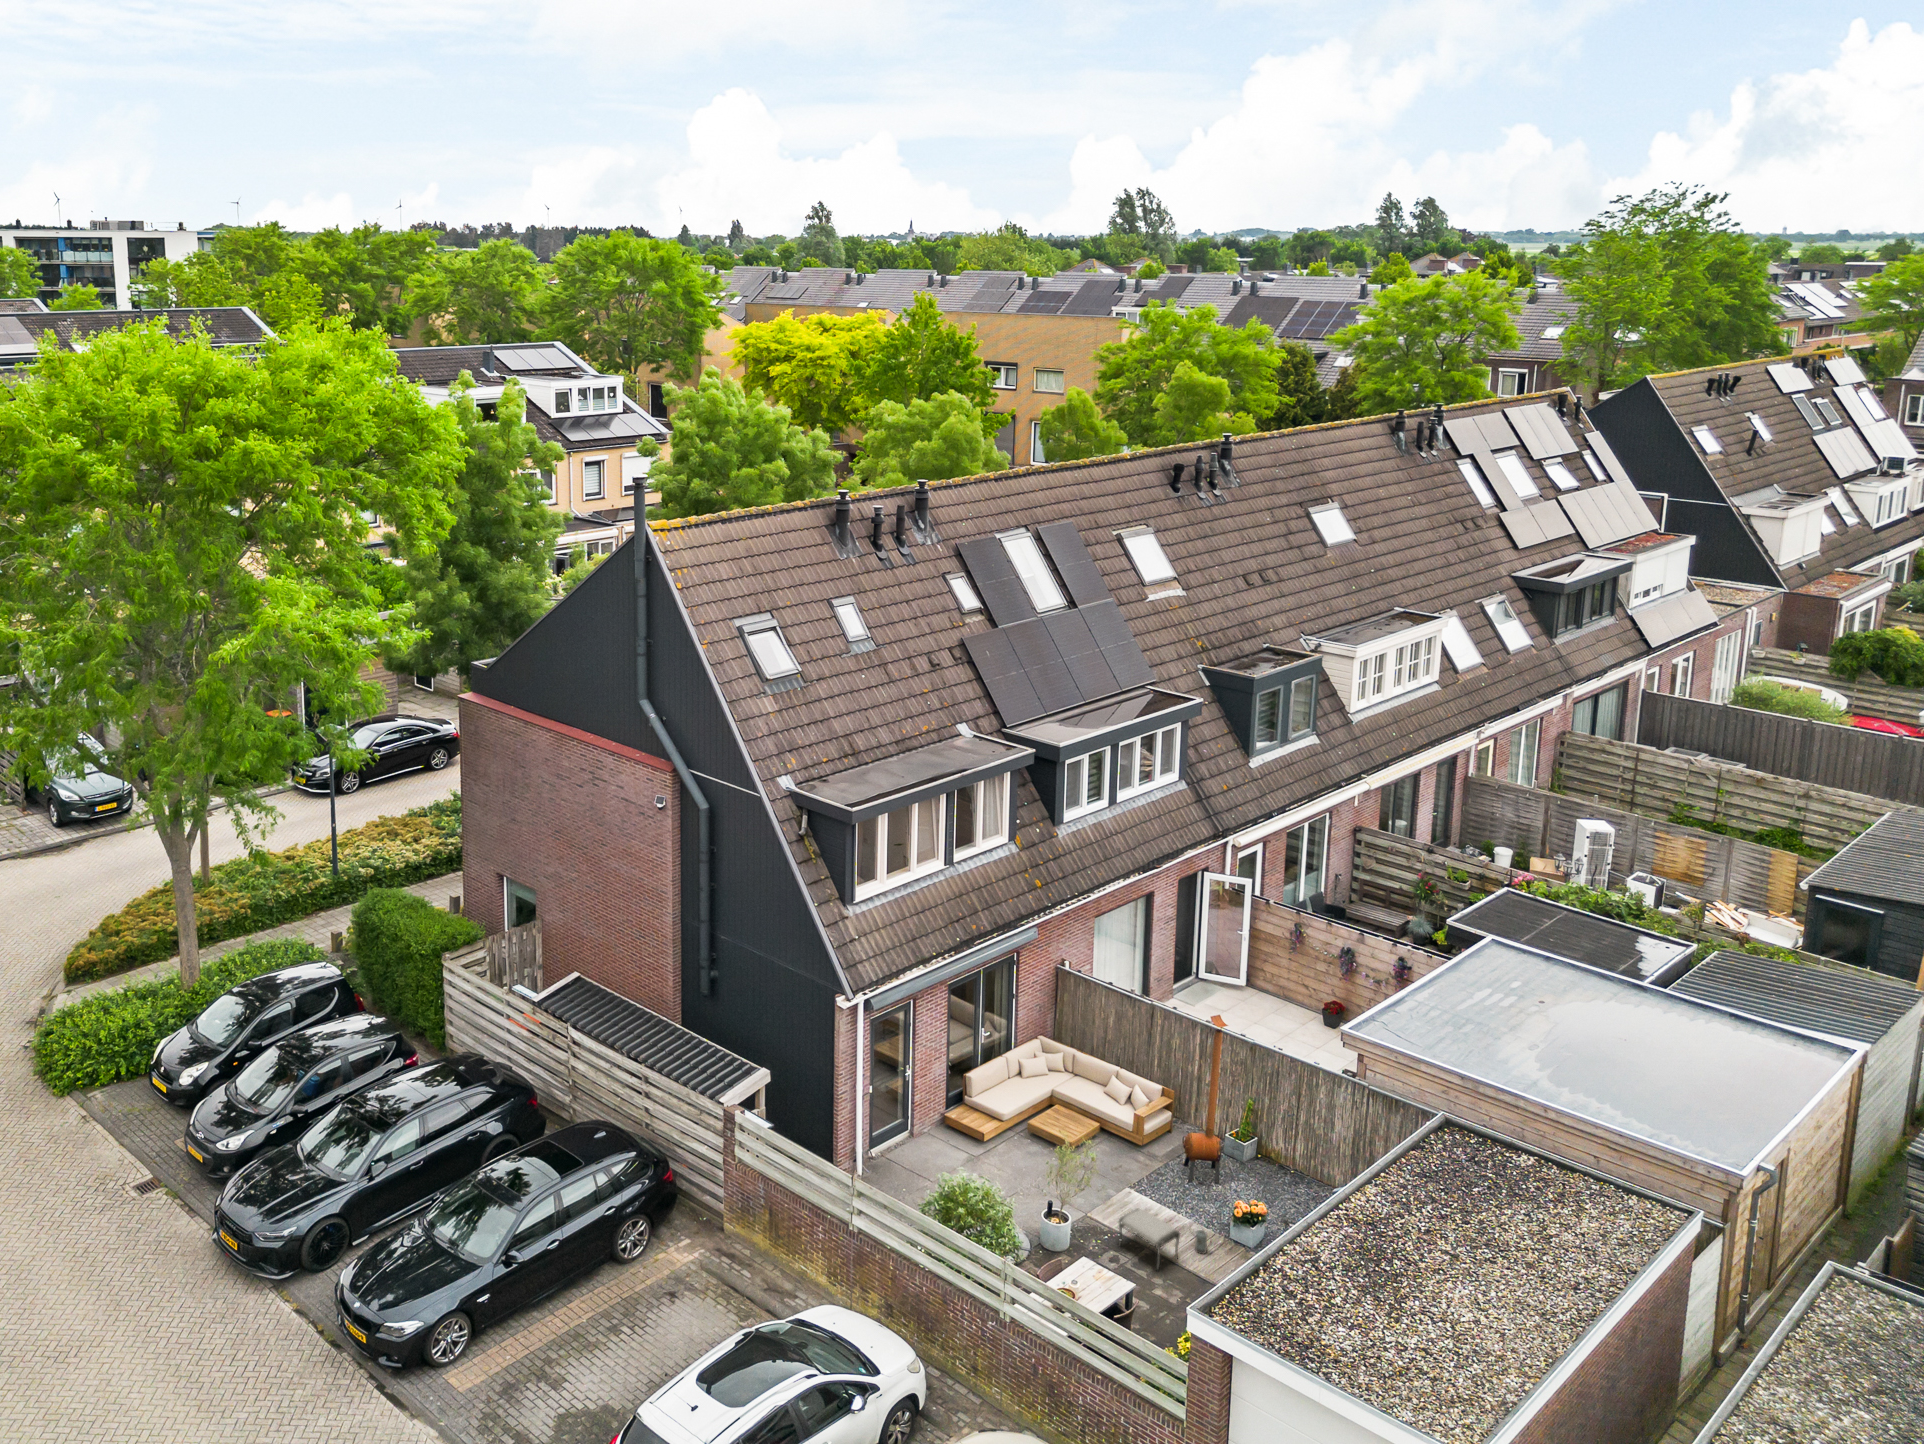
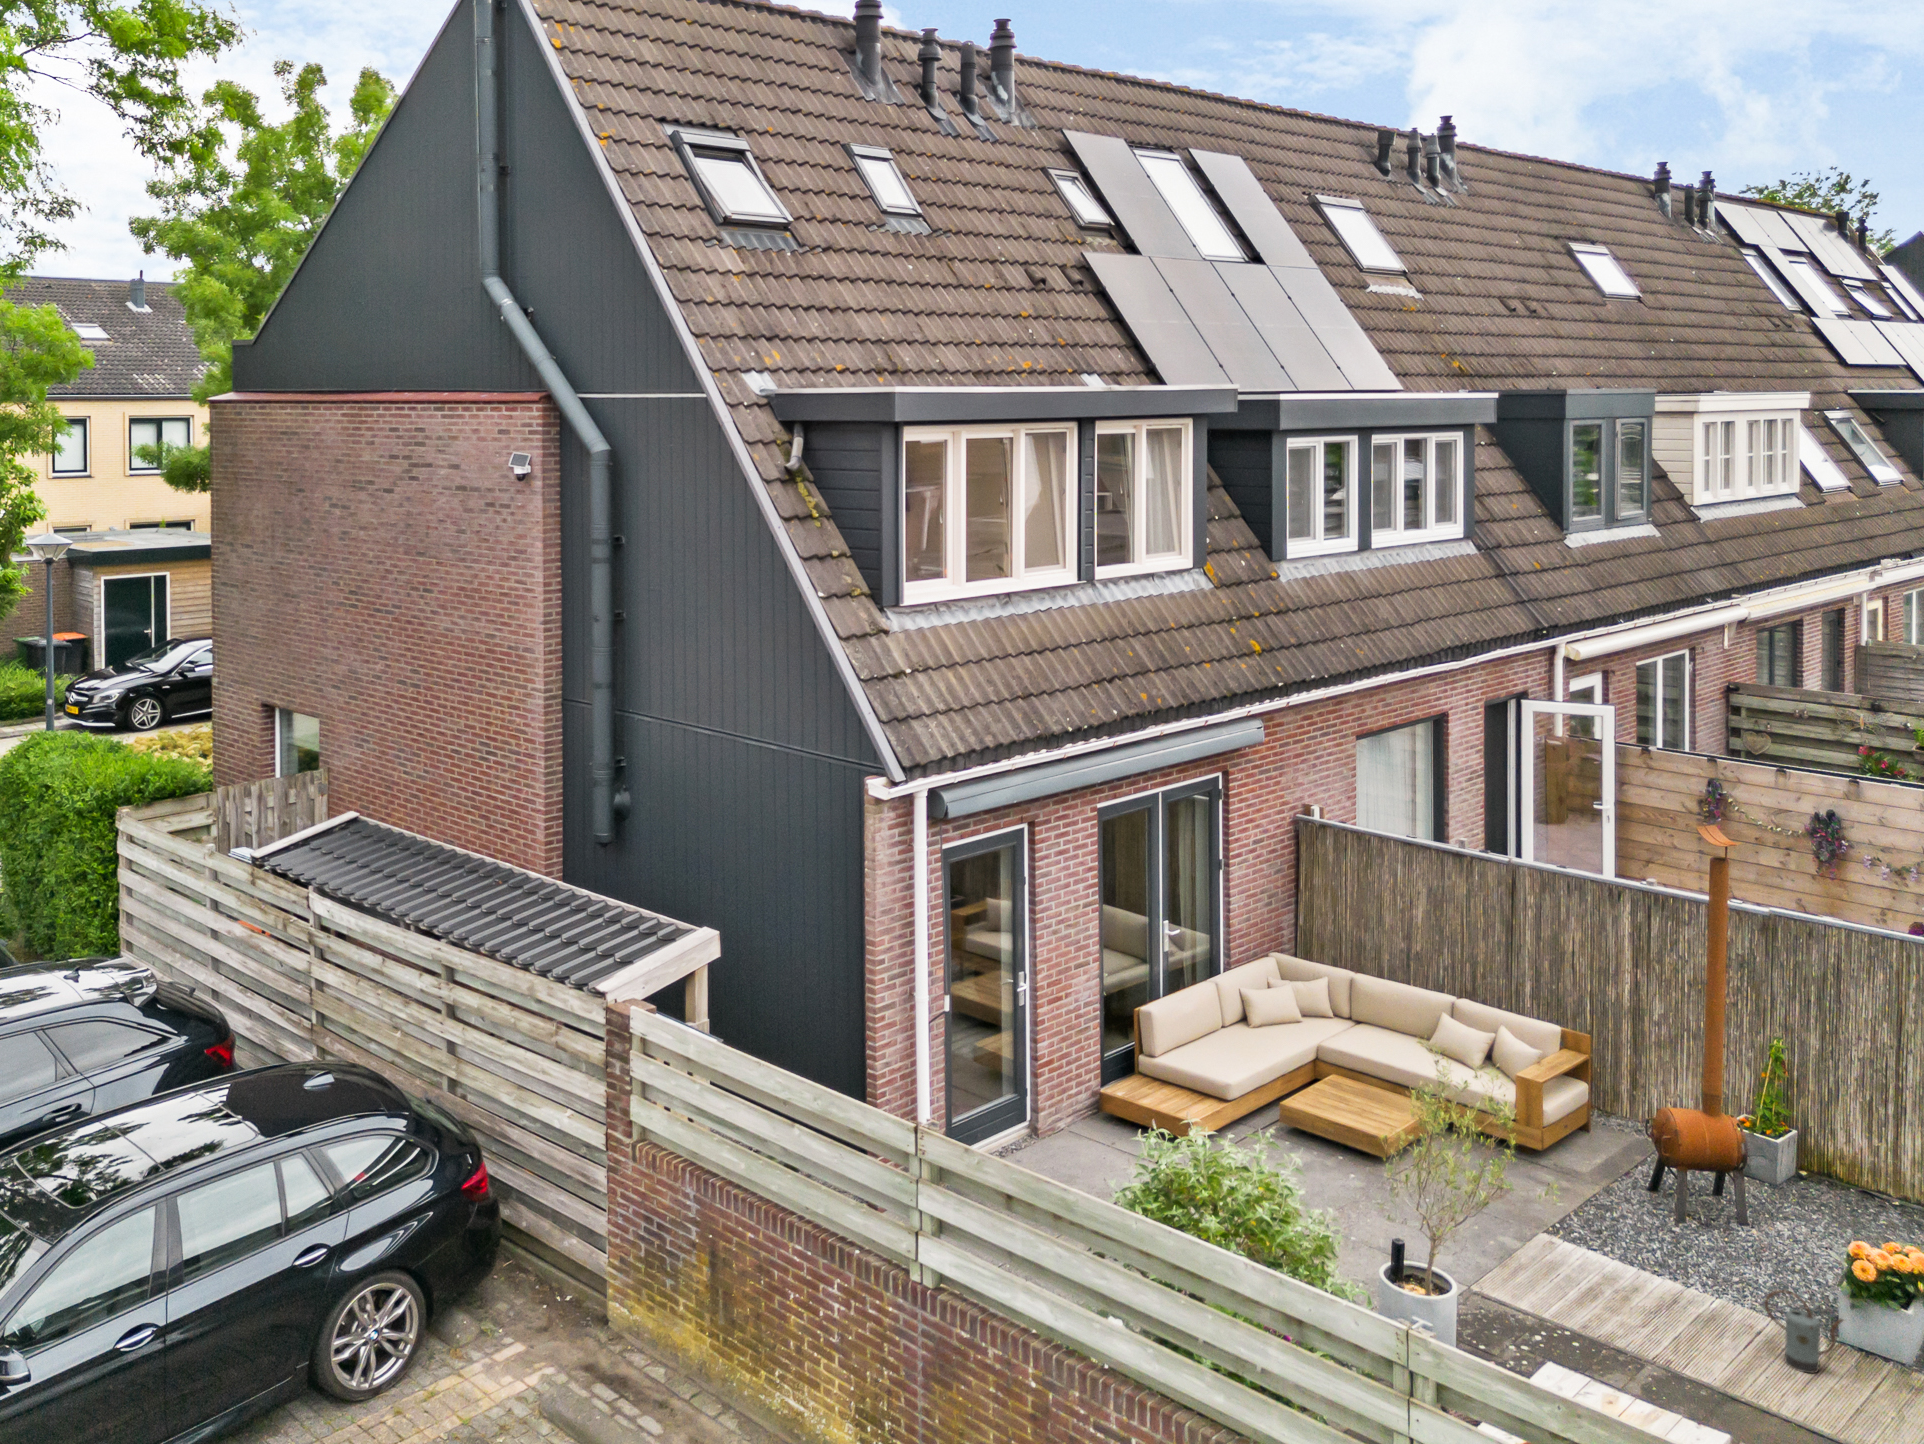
ottoman: present [1118,1208,1180,1271] -> none [1589,1256,1765,1415]

